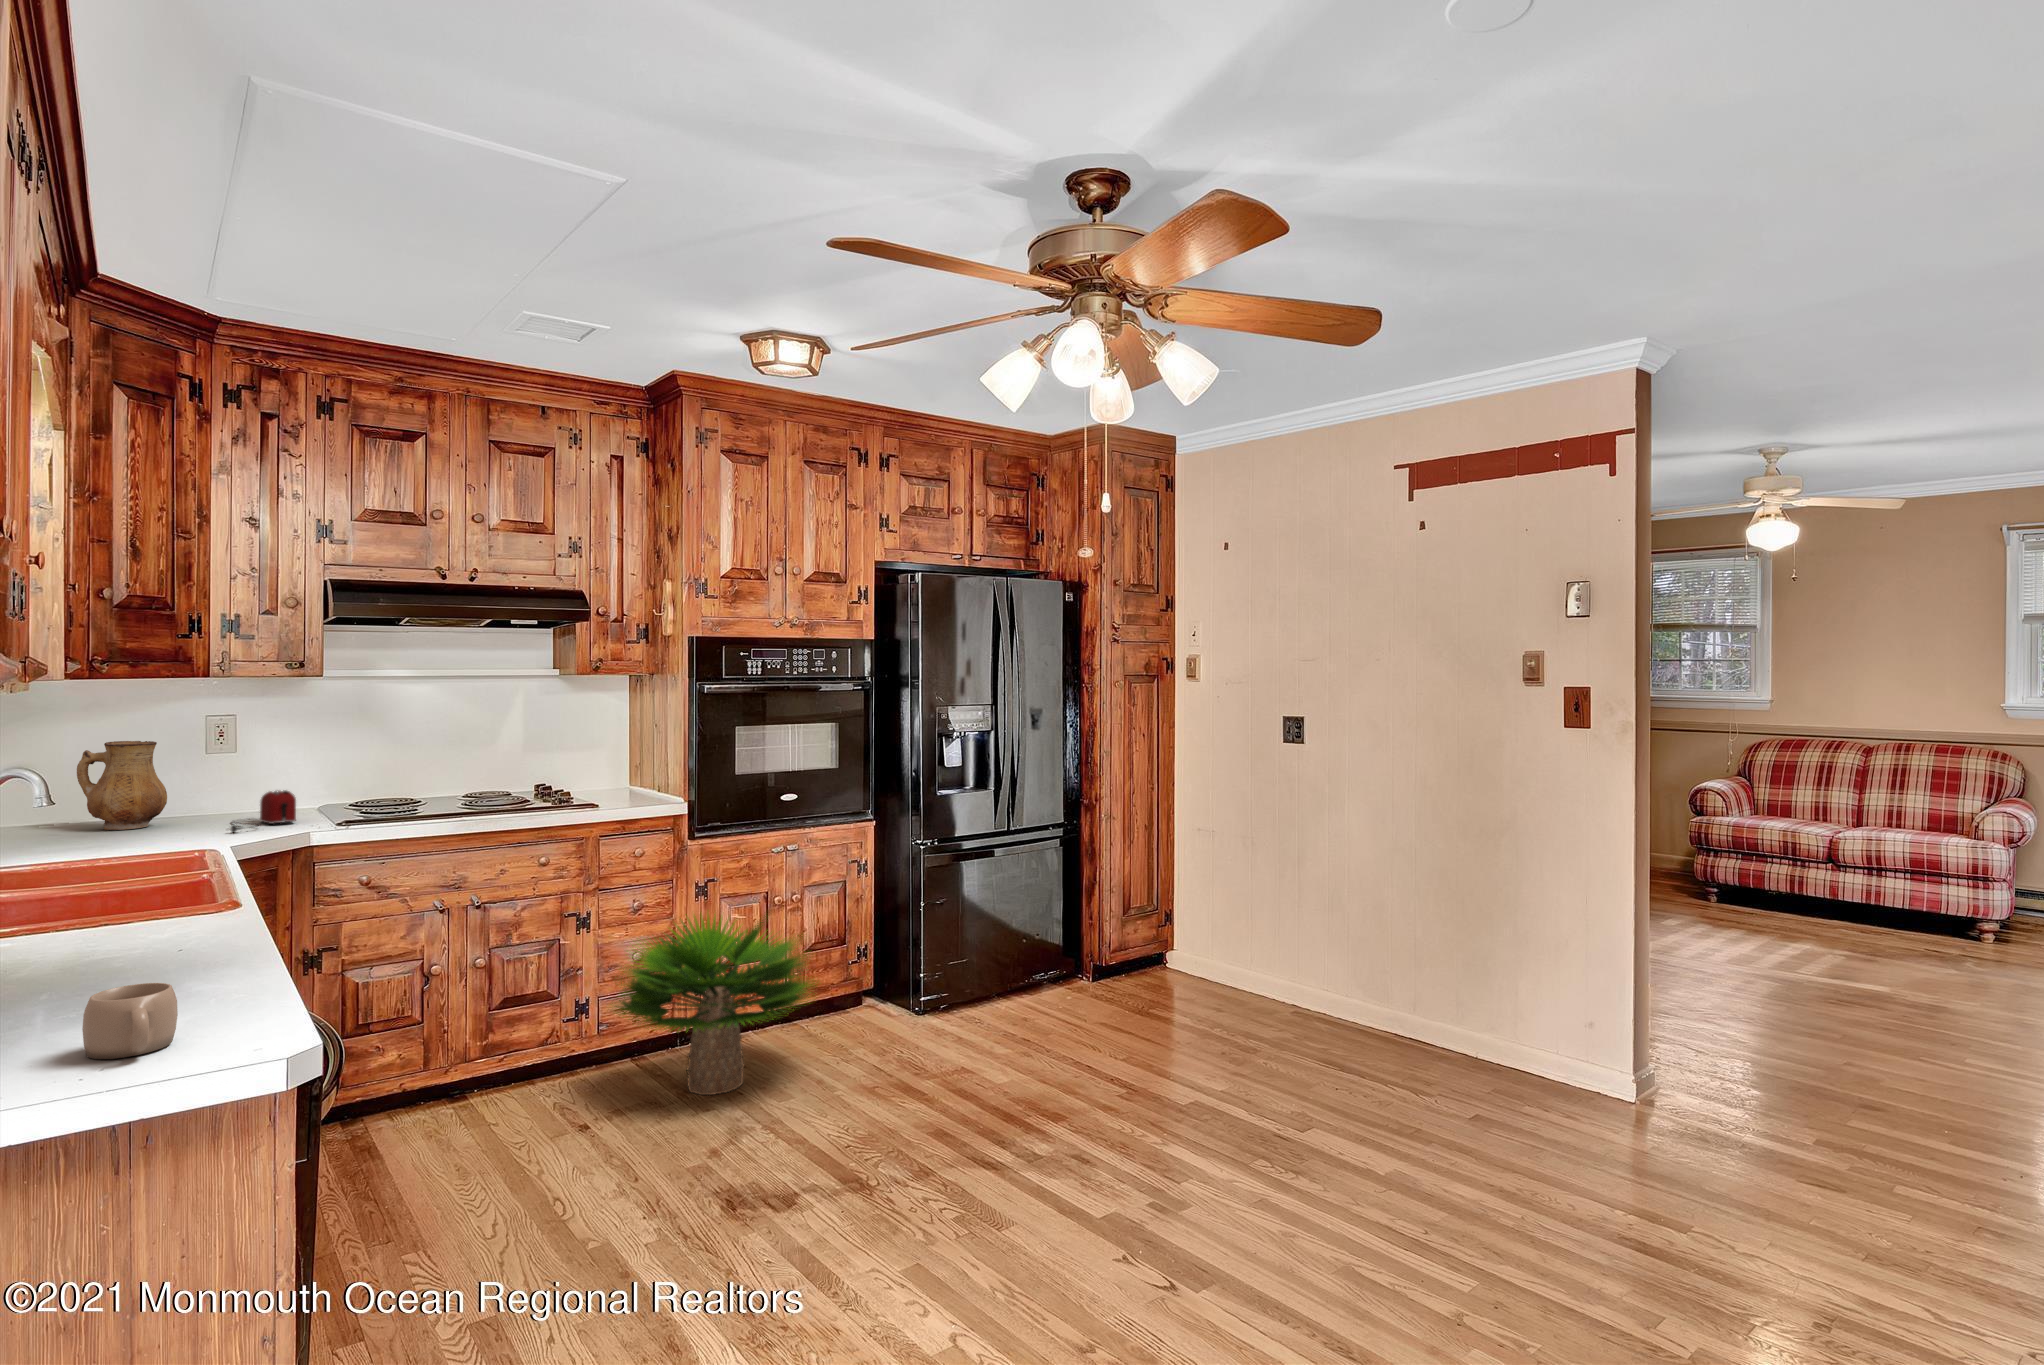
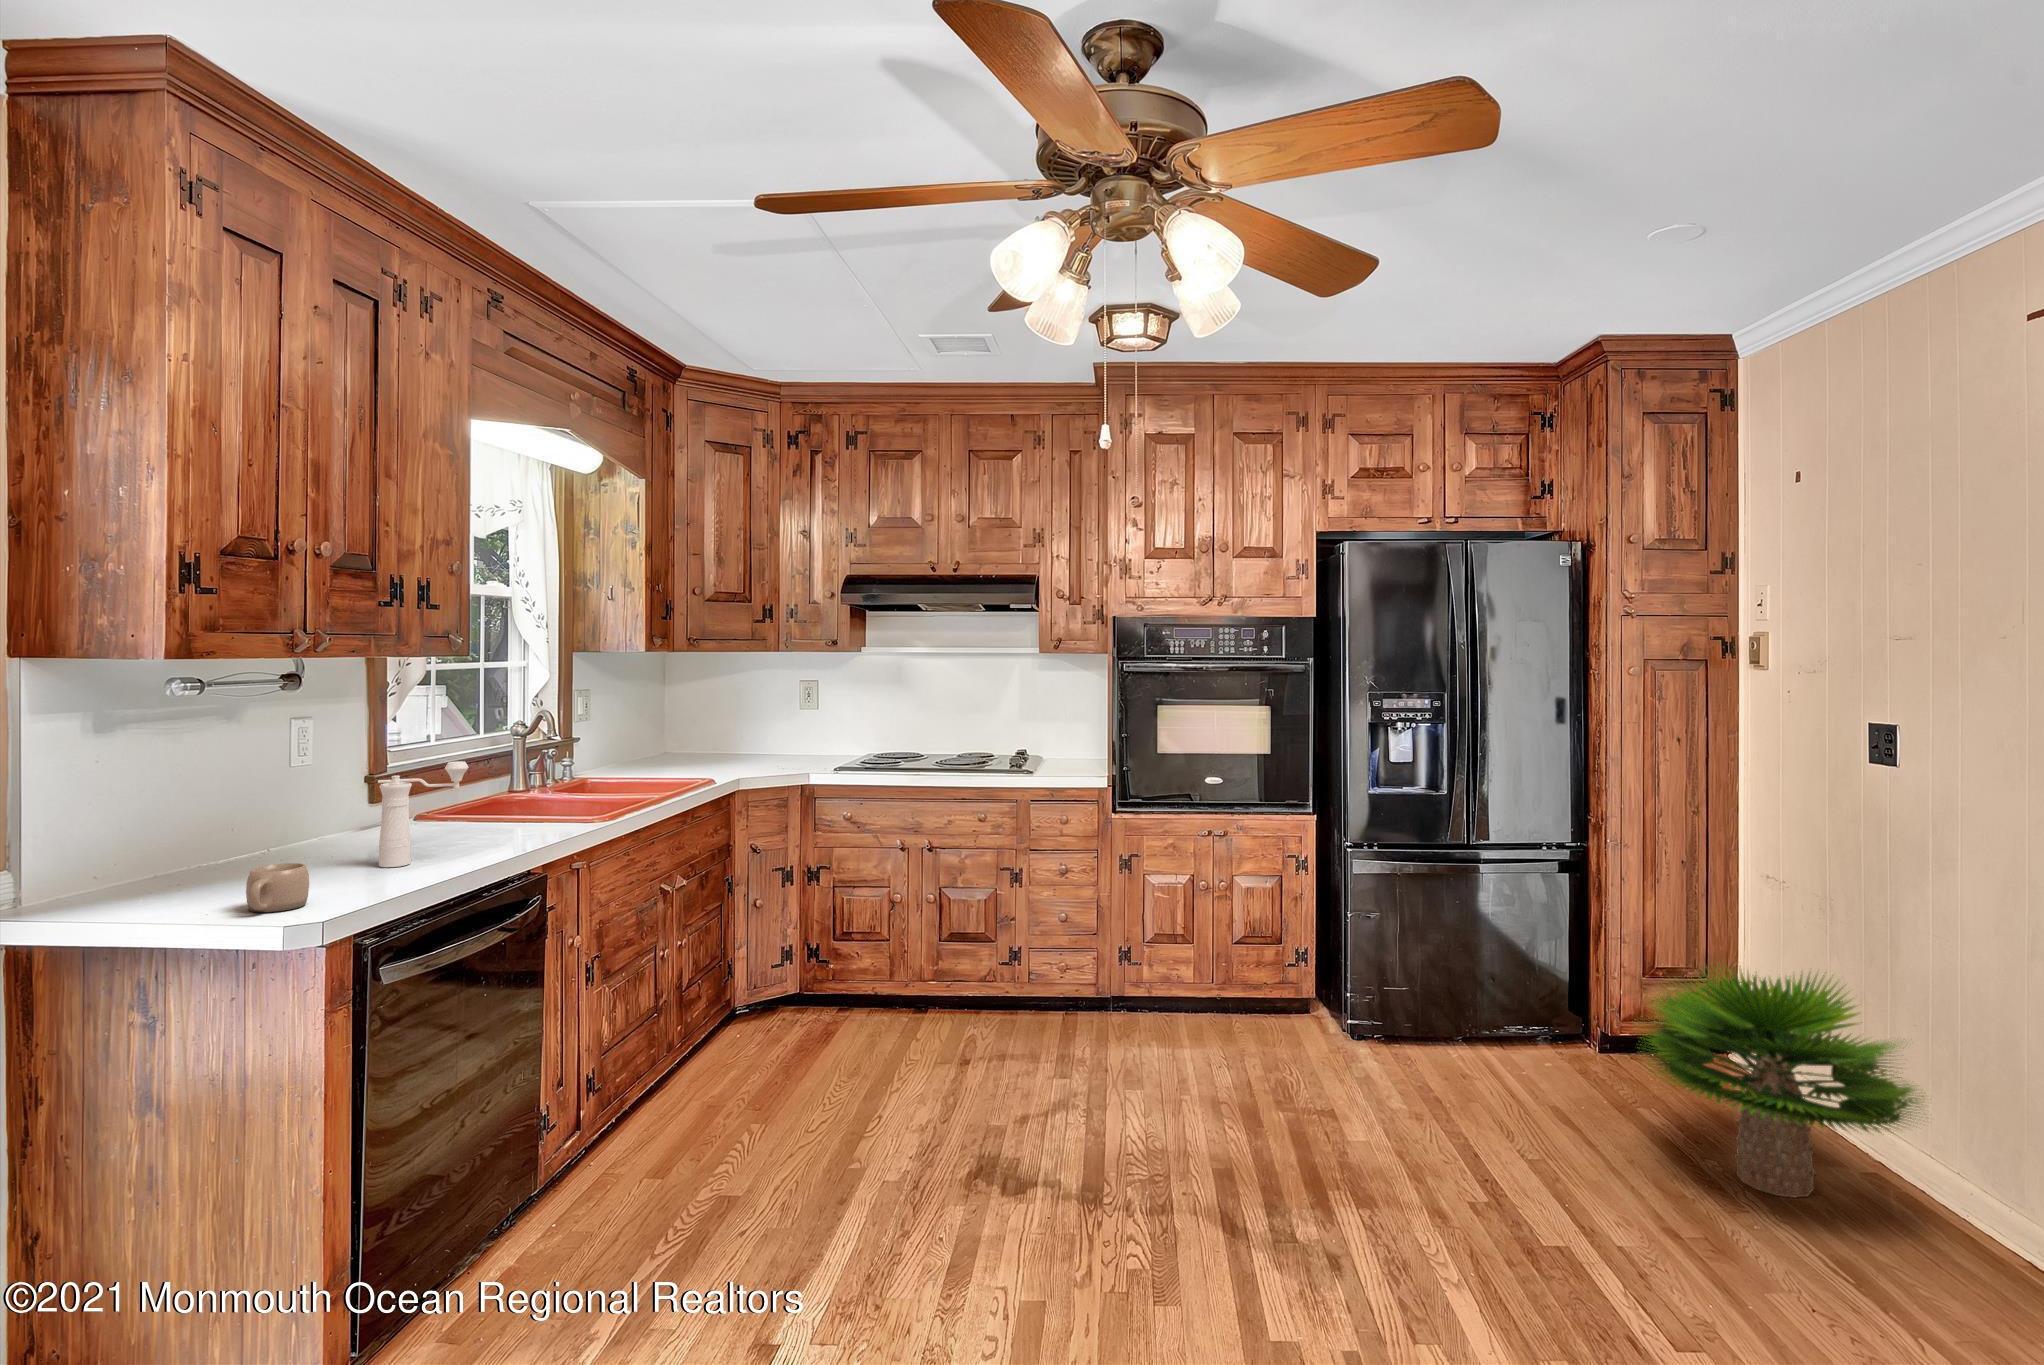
ceramic pitcher: present [77,741,167,830] -> none [708,697,757,761]
toaster: present [230,790,296,833] -> none [764,740,822,770]
pepper mill: none [79,831,211,993] -> present [378,761,469,867]
potted plant: present [615,914,814,1095] -> present [1644,963,1925,1198]

